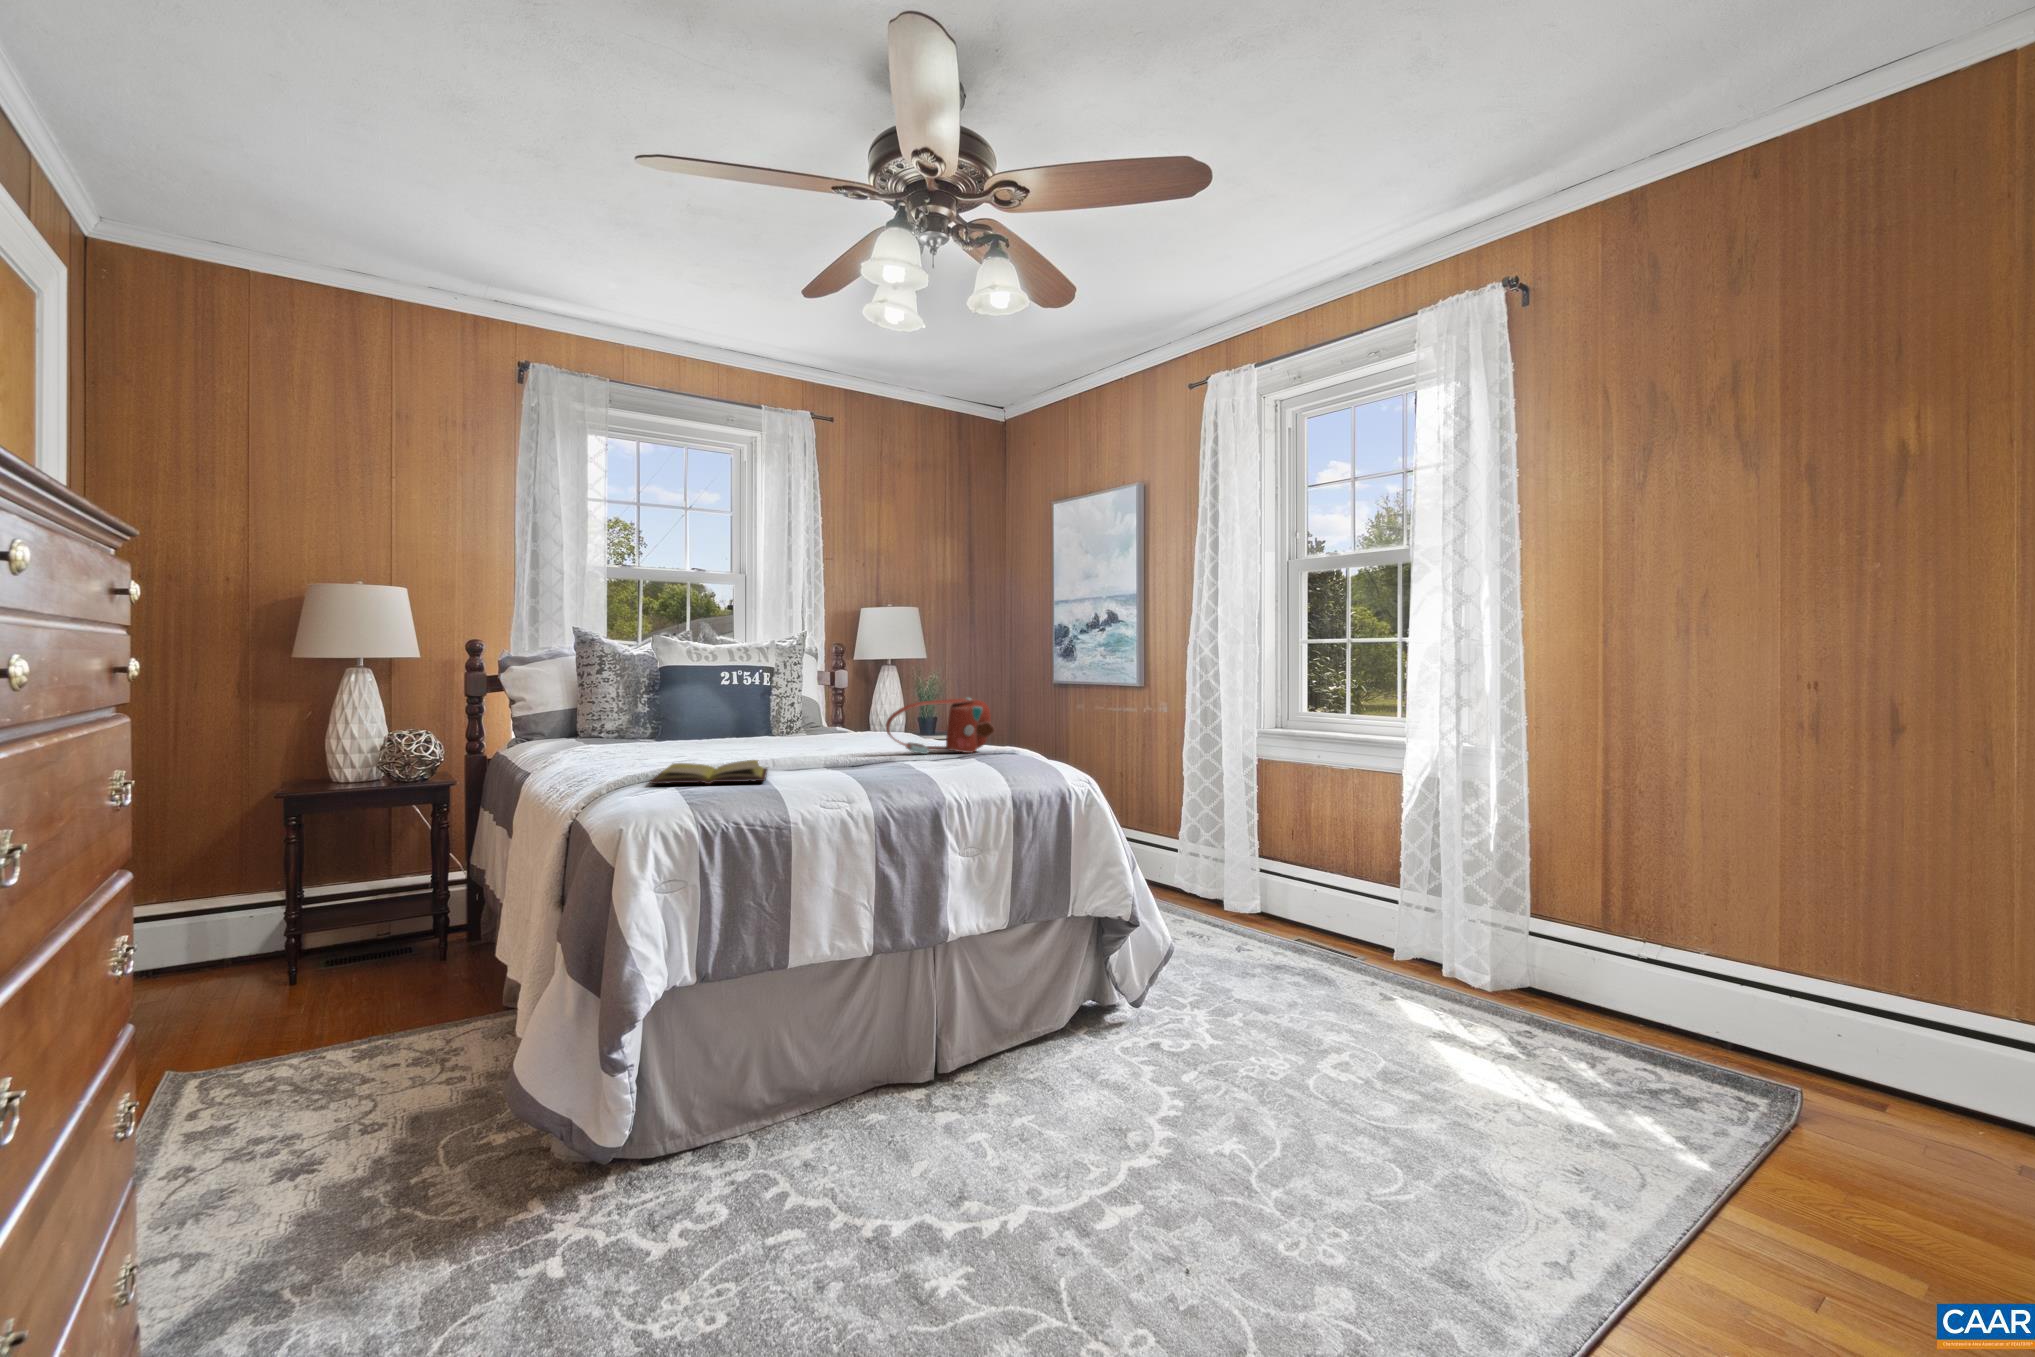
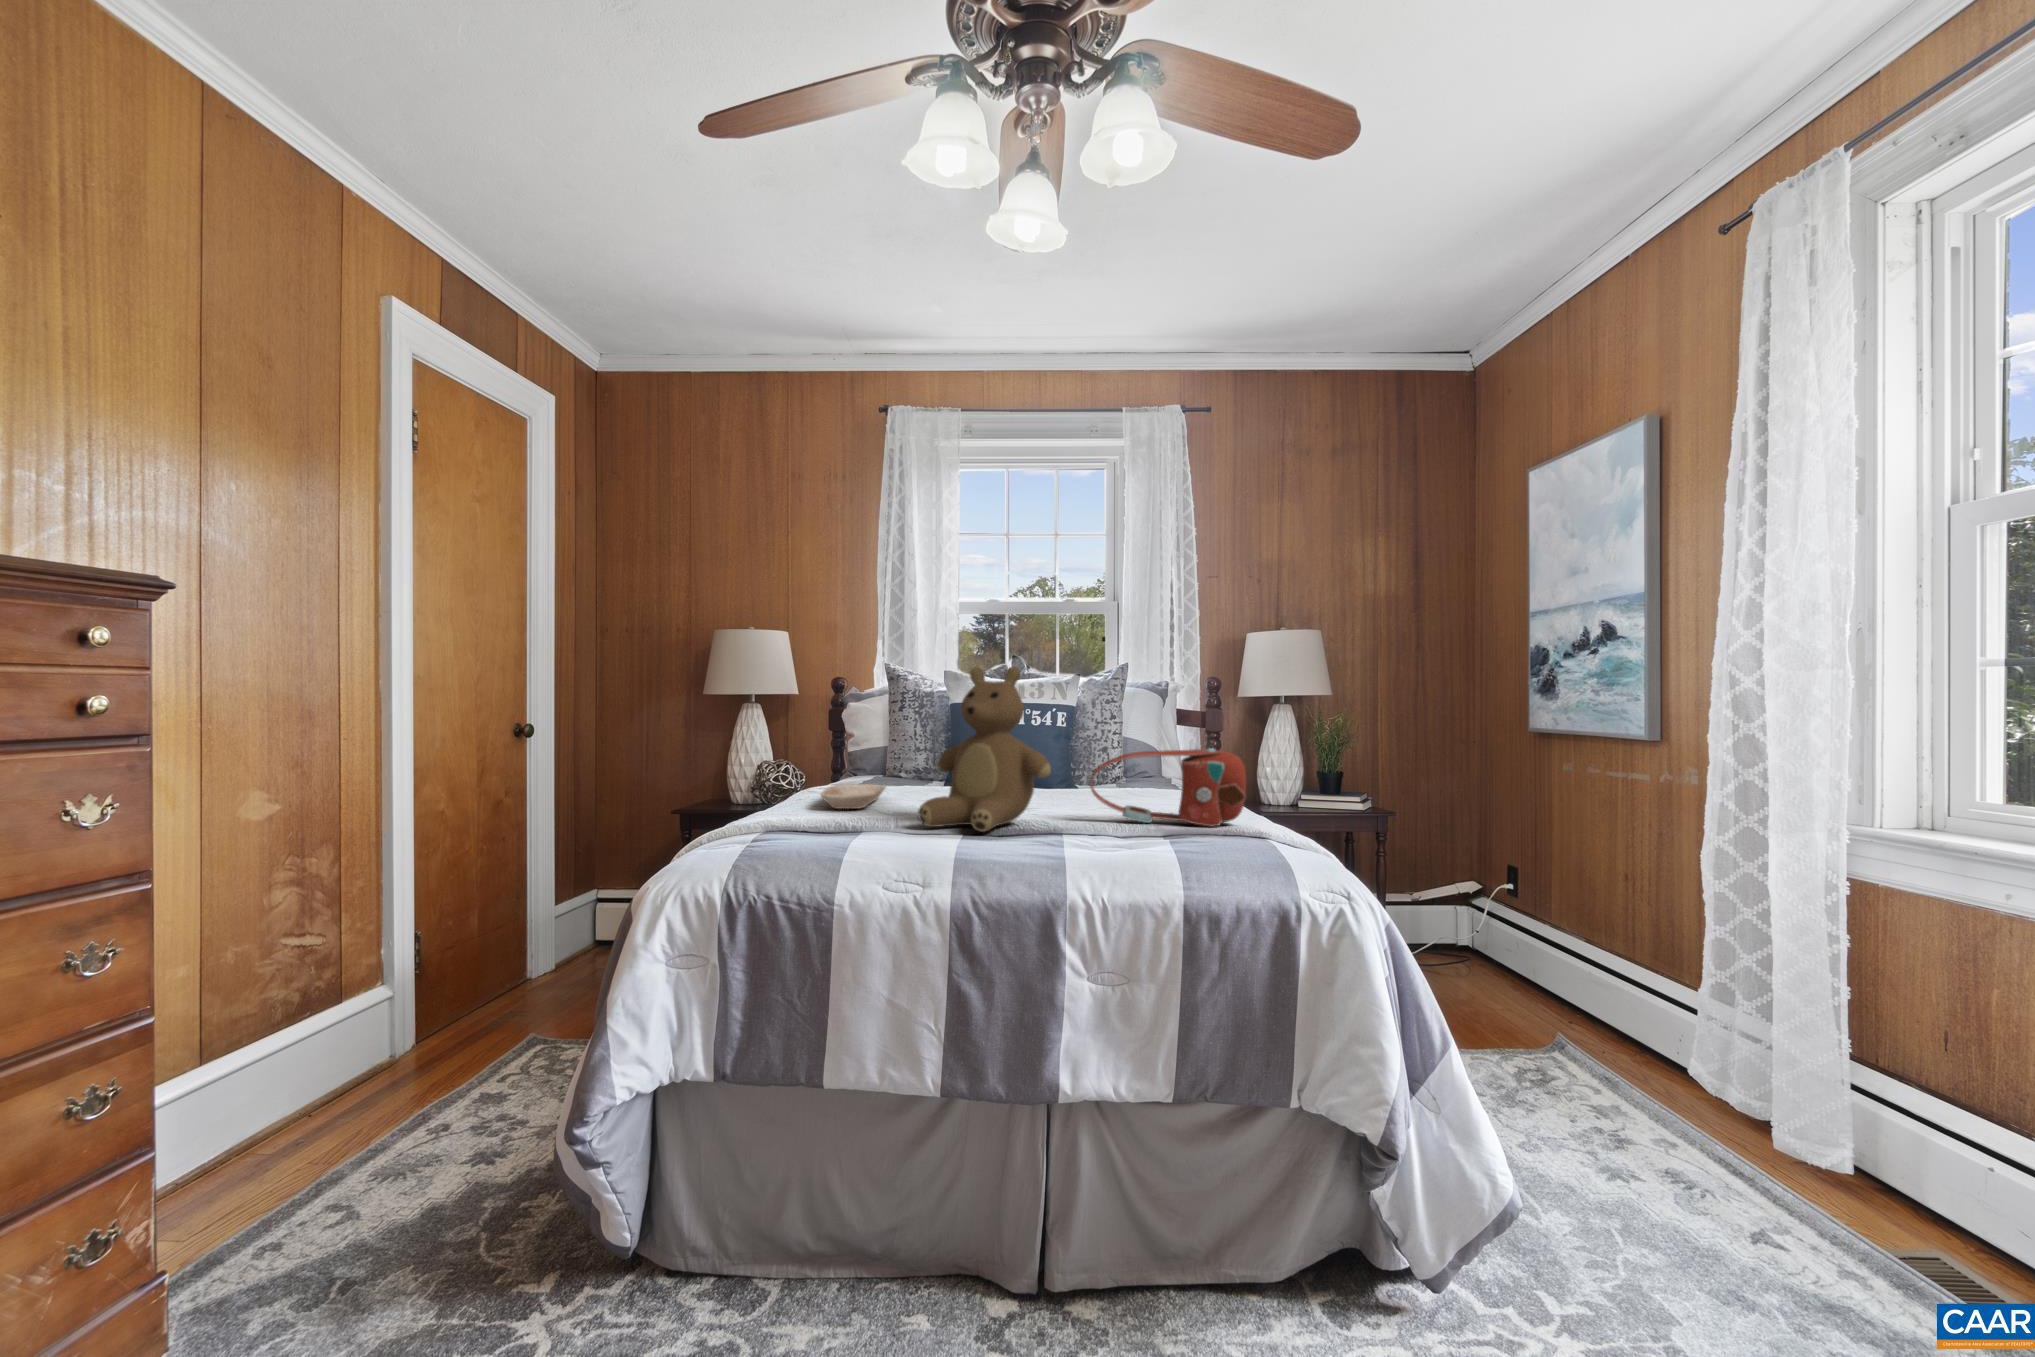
teddy bear: none [772,638,877,766] -> present [918,667,1051,832]
tray: none [619,742,696,762] -> present [820,784,886,809]
diary: present [650,760,767,784] -> none [703,813,883,847]

